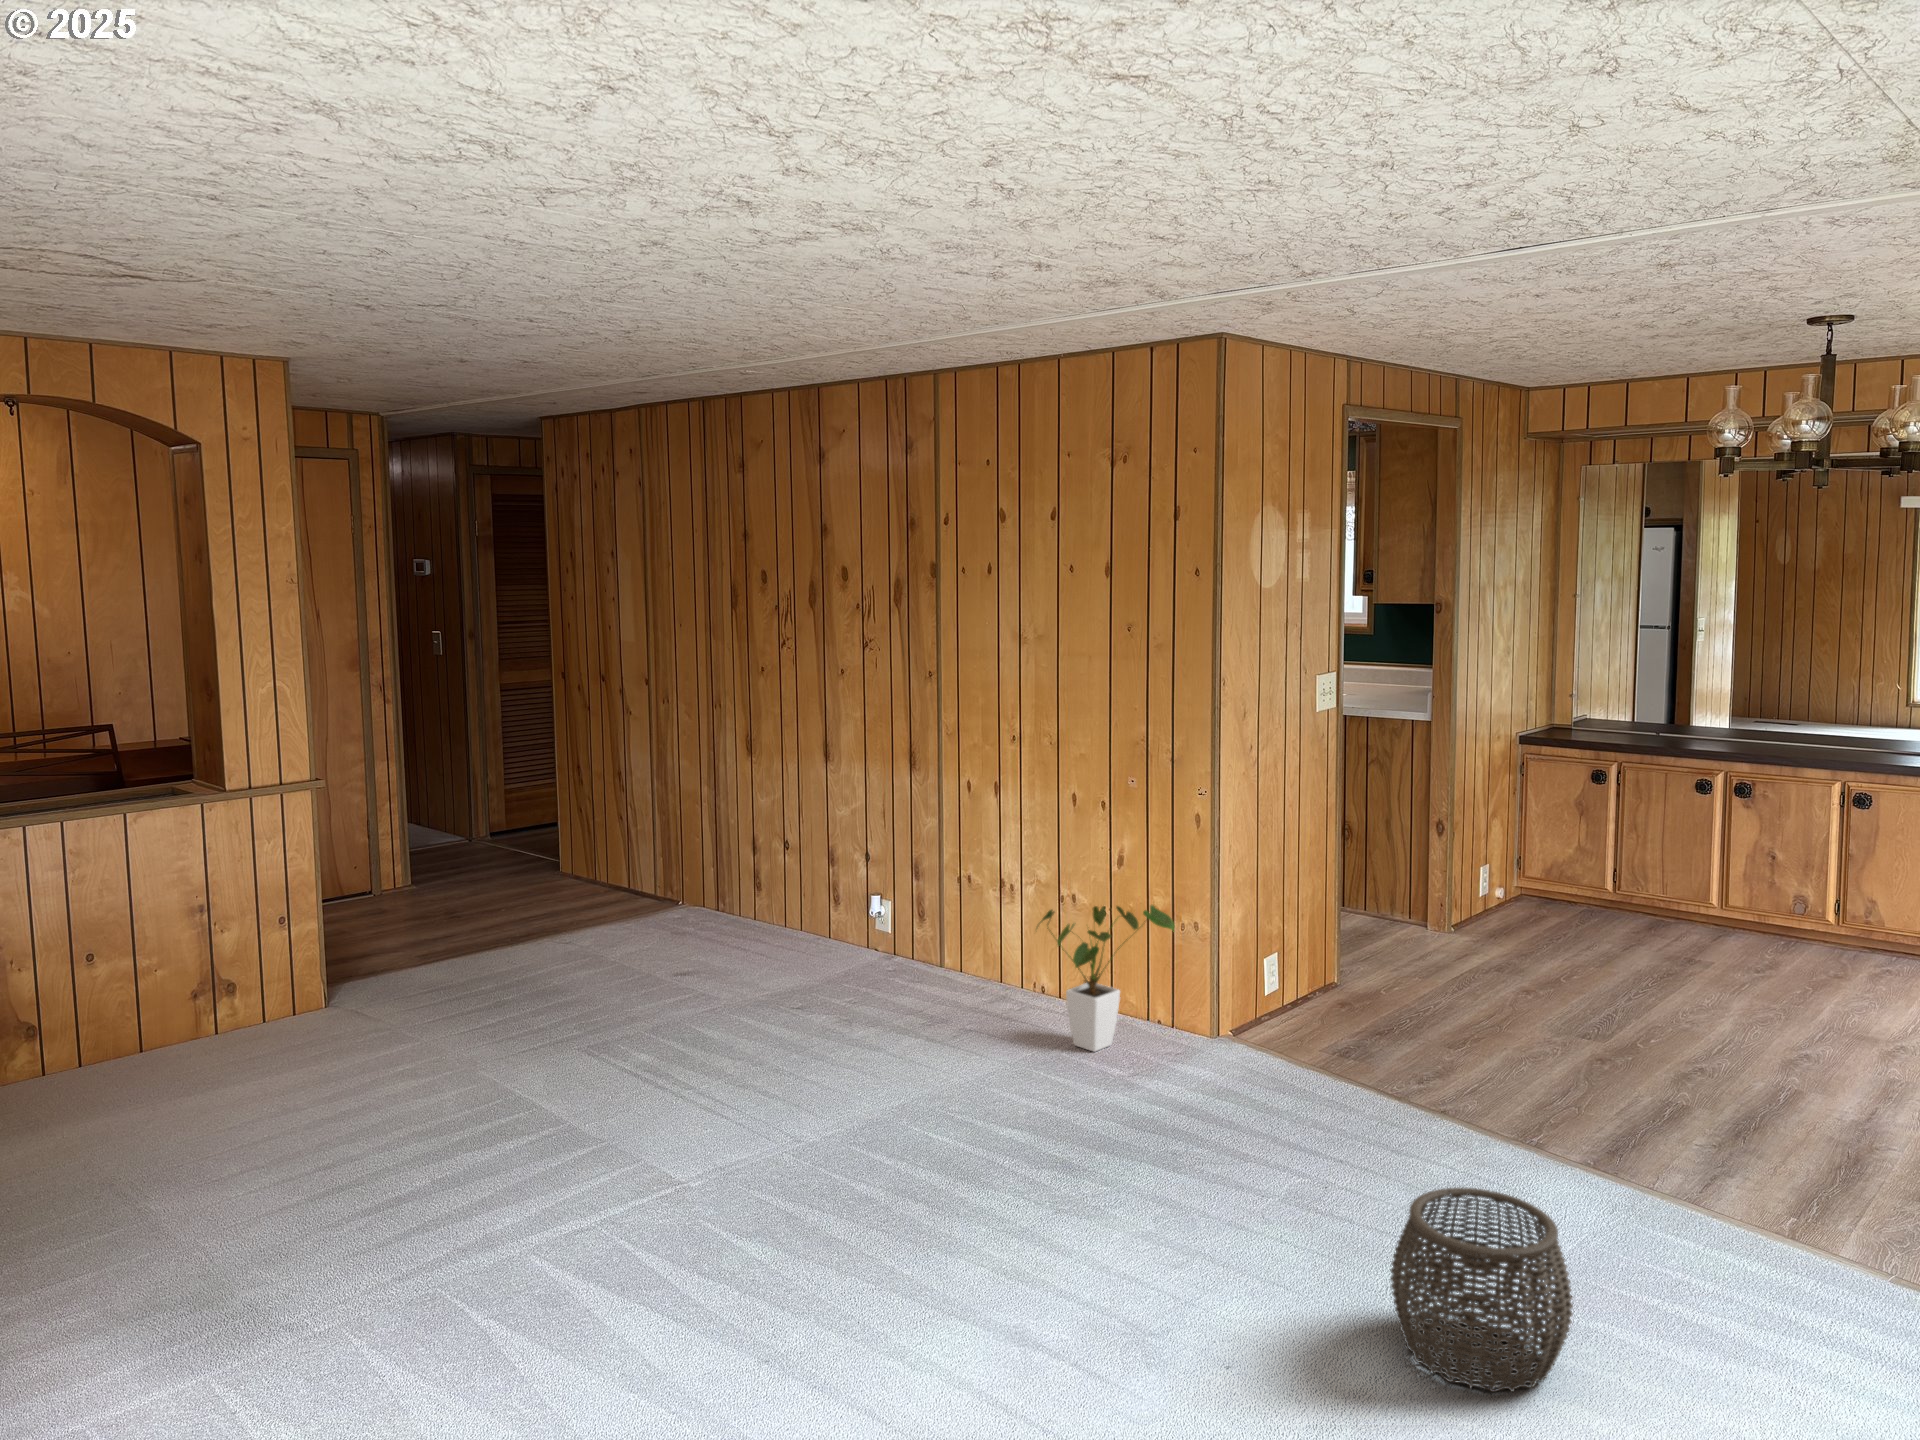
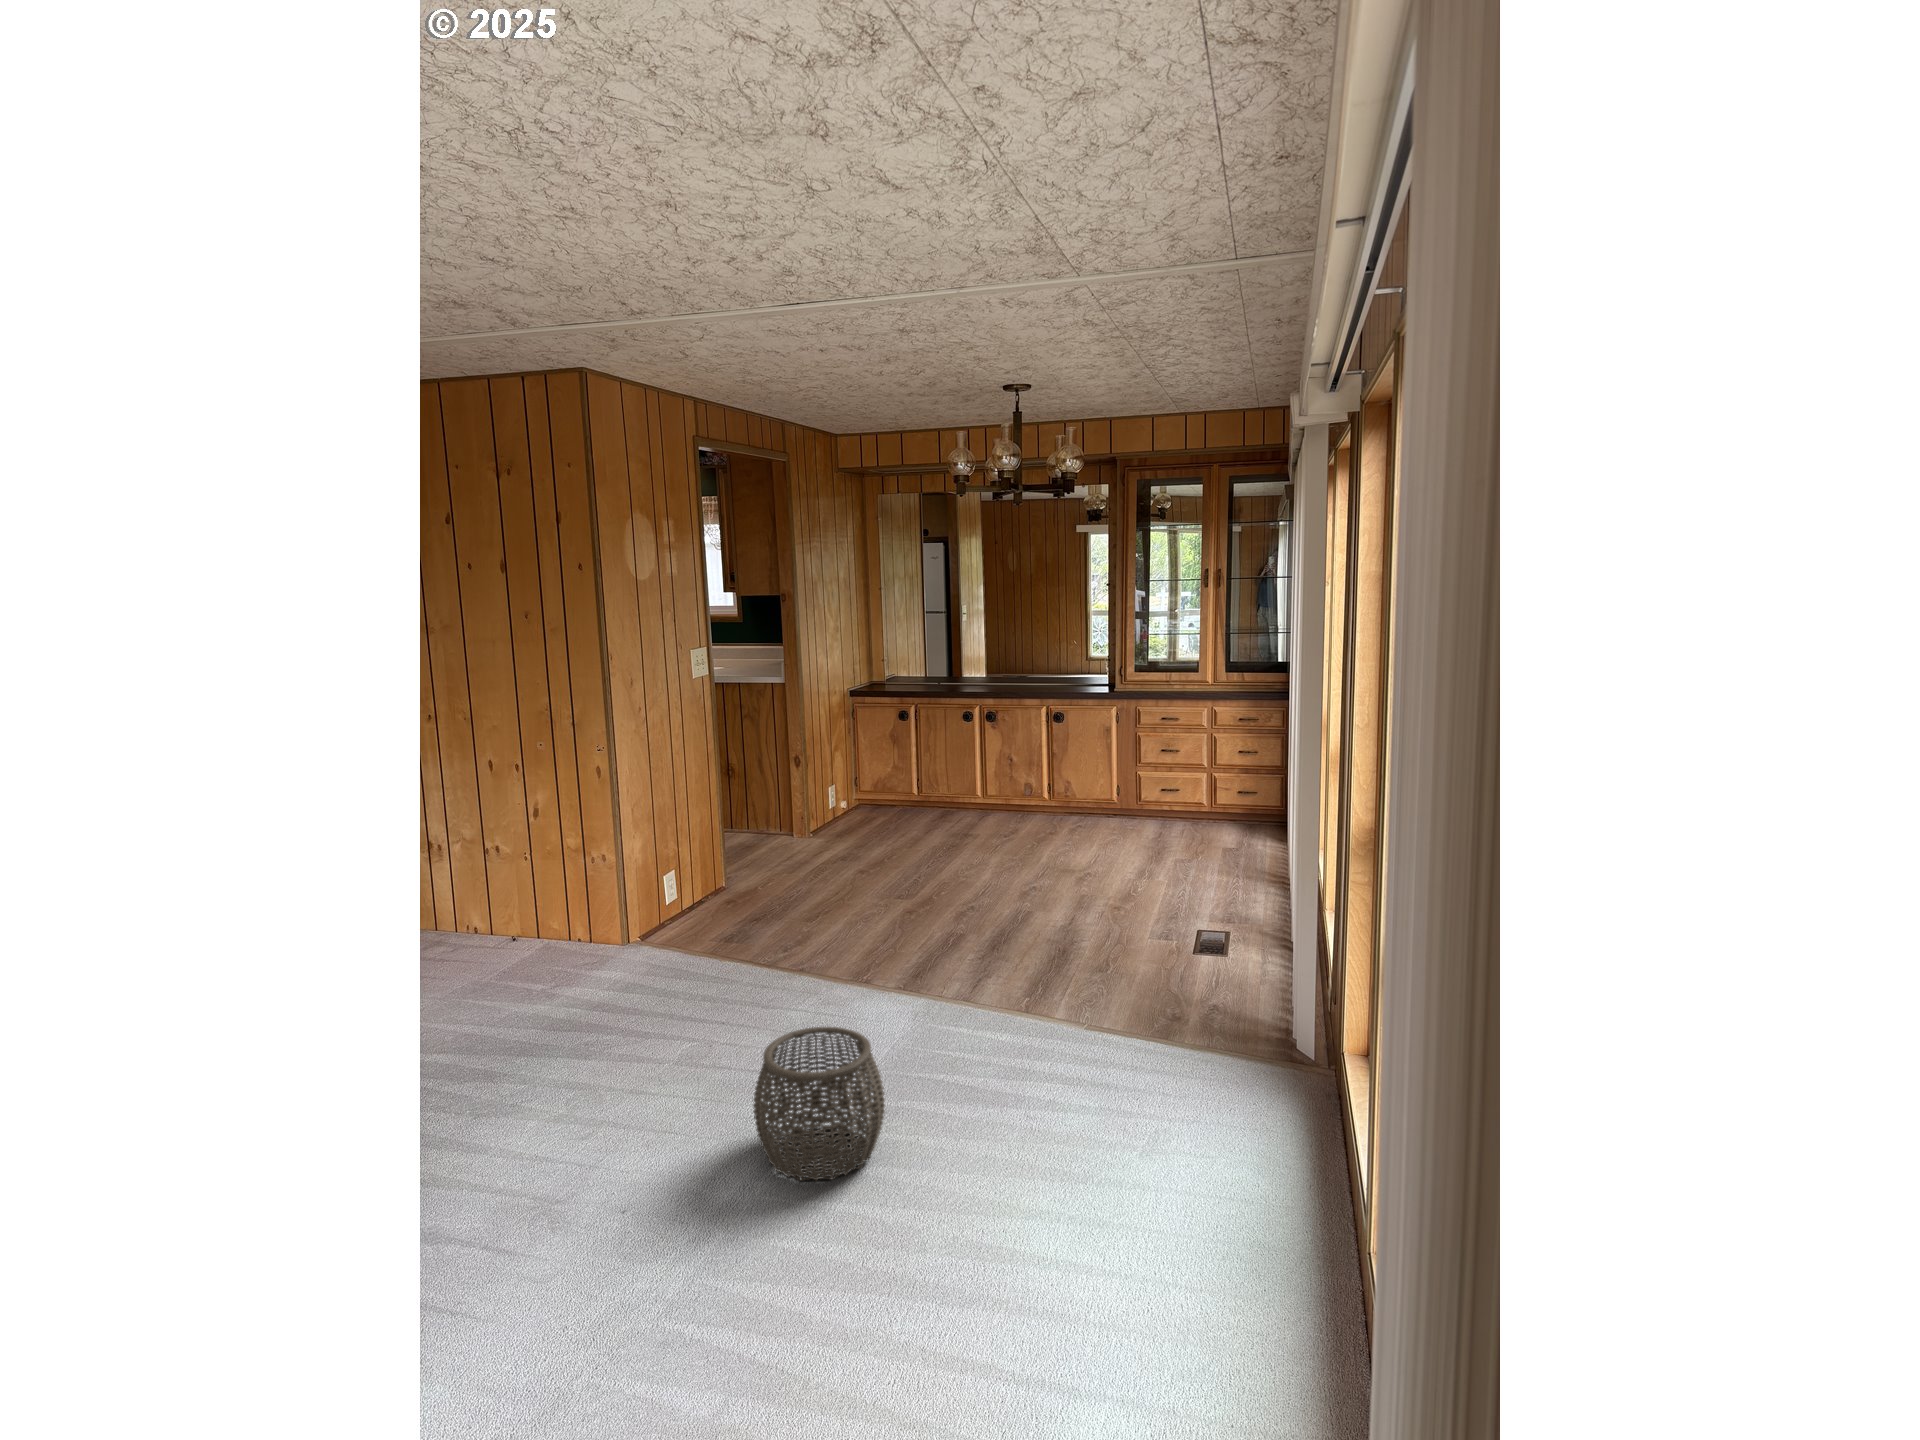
house plant: present [1037,905,1175,1052] -> none [455,845,584,974]

